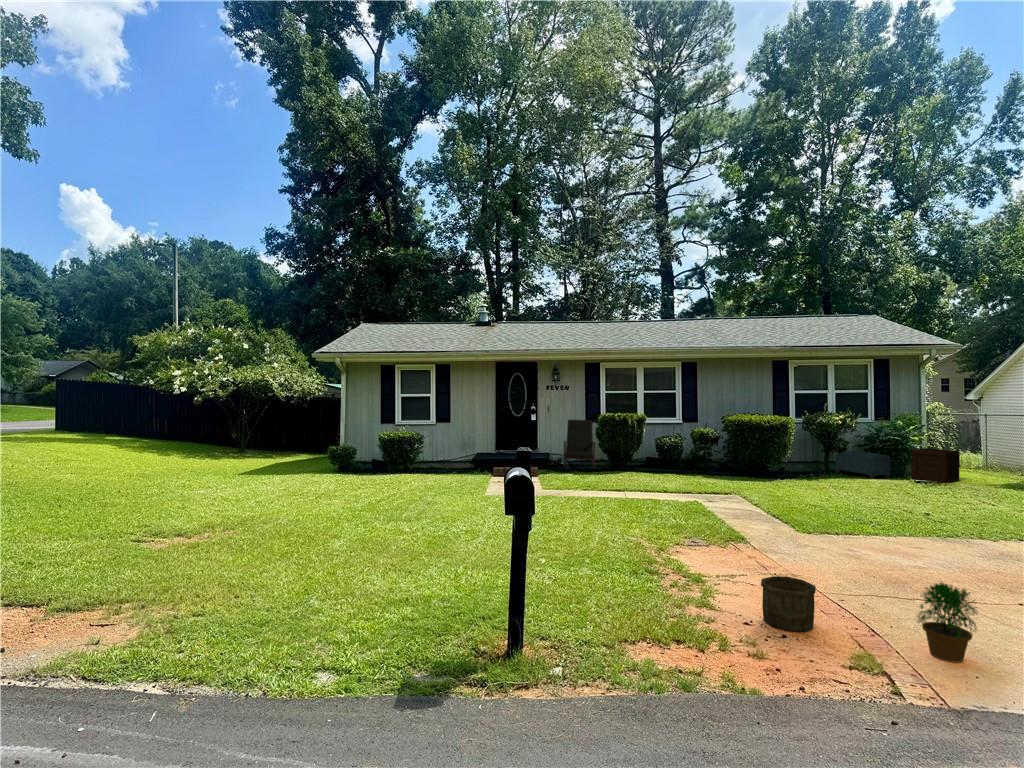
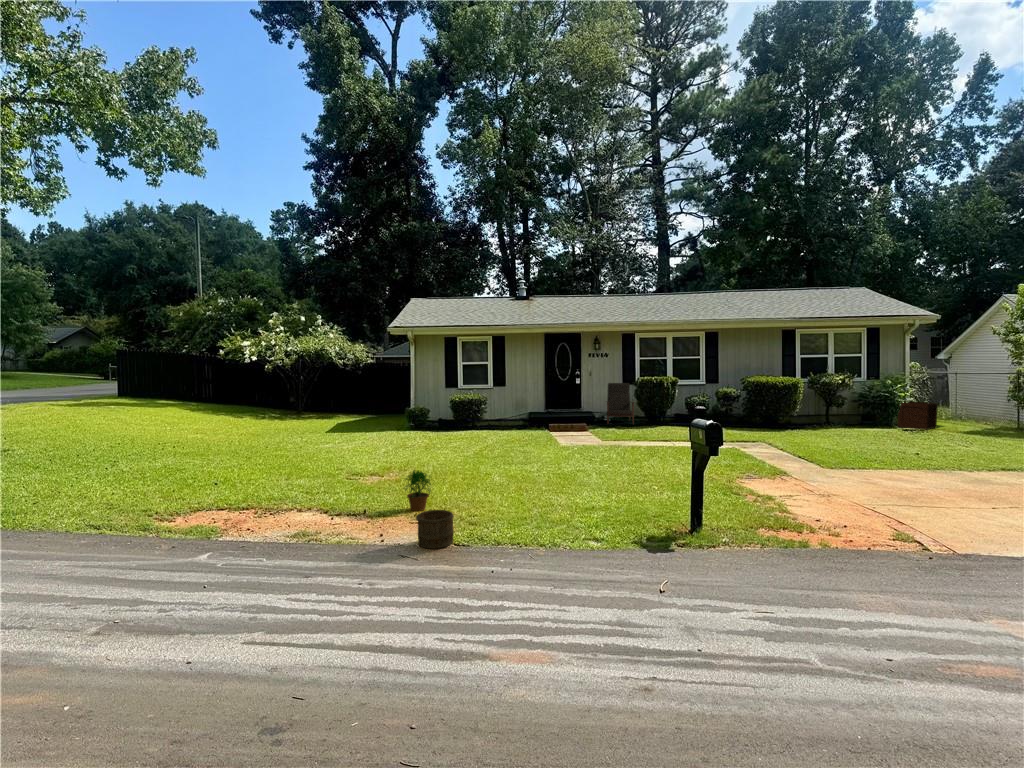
bench: present [835,450,891,479] -> none [834,404,881,428]
wooden bucket: present [761,576,816,632] -> present [416,510,454,549]
potted plant: present [917,583,977,663] -> present [404,470,431,511]

